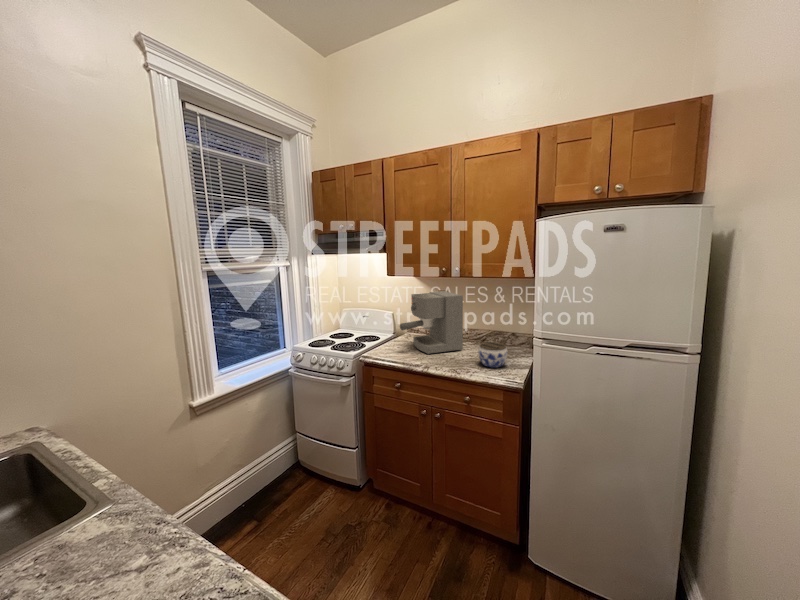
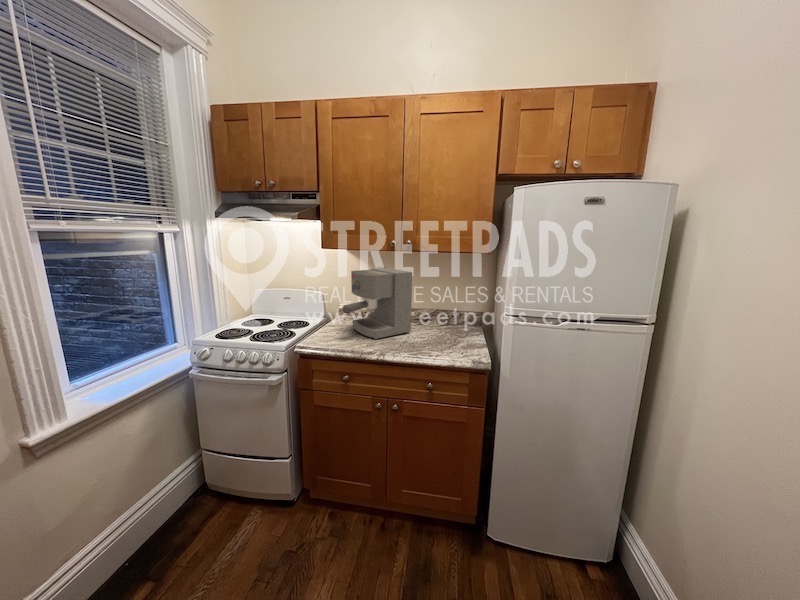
jar: present [478,342,507,368] -> none [436,322,466,350]

